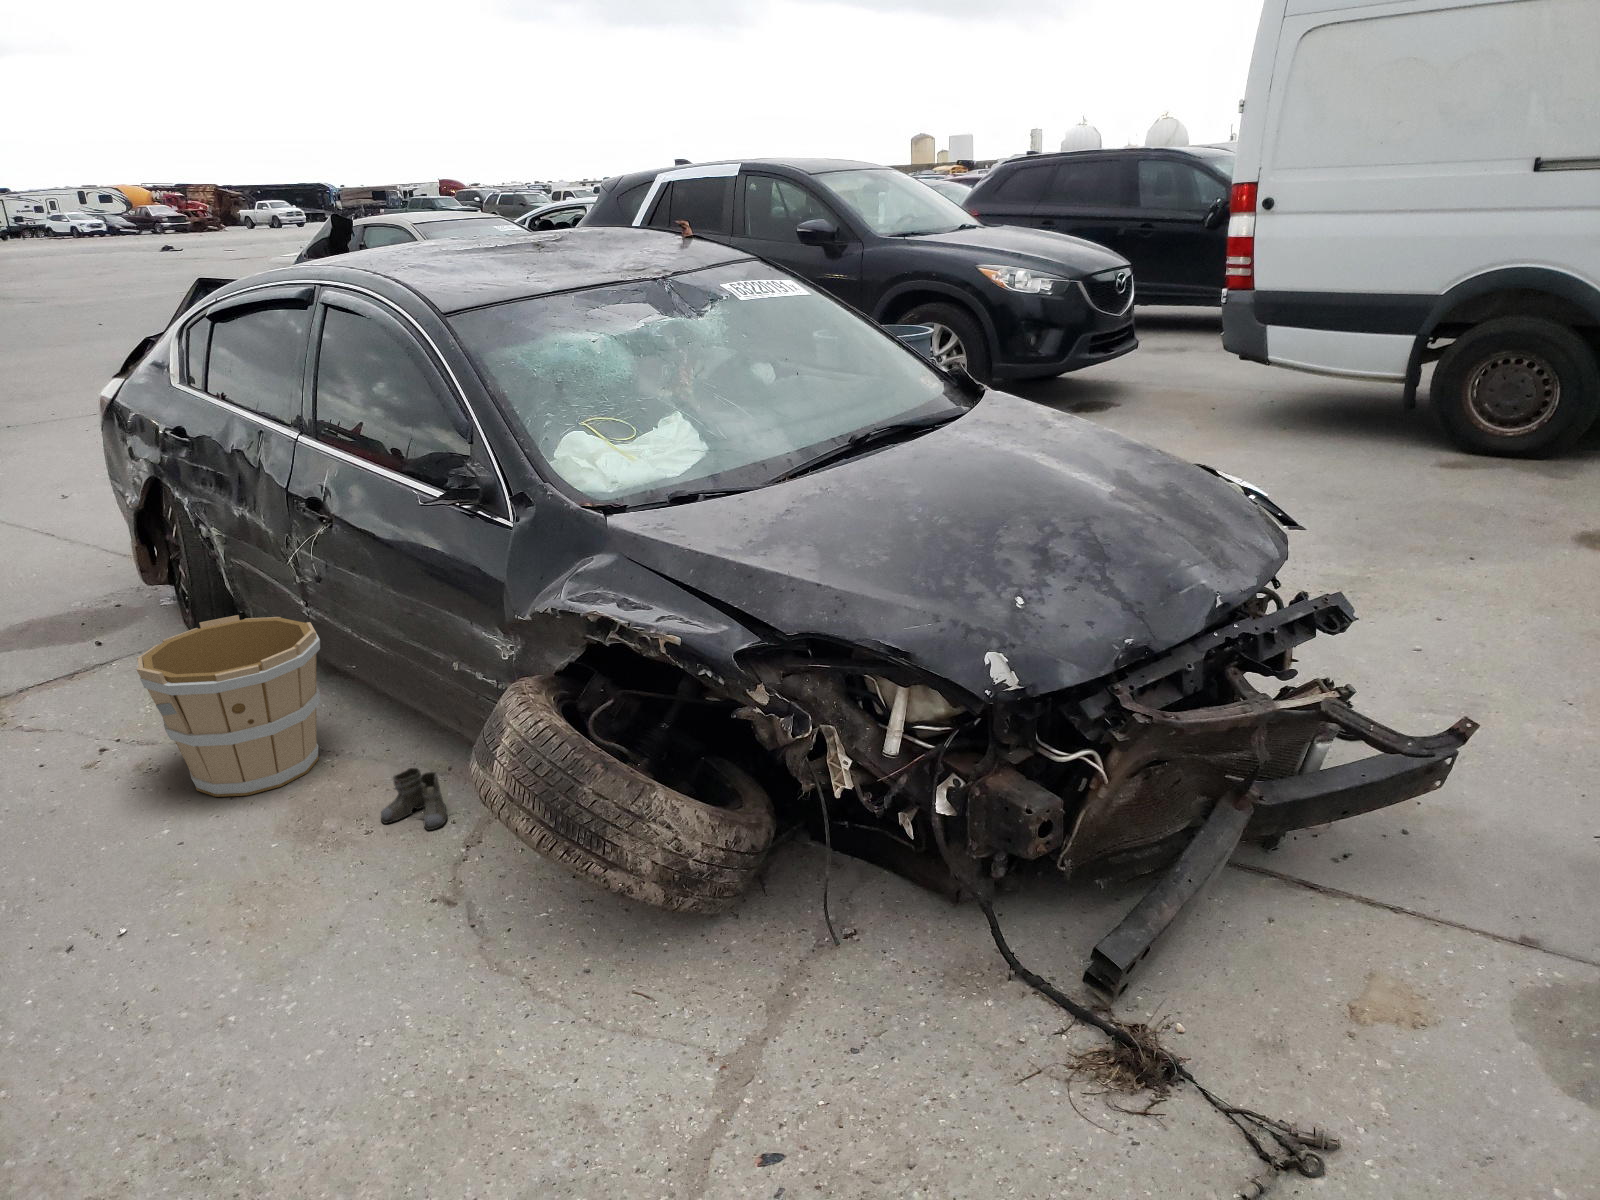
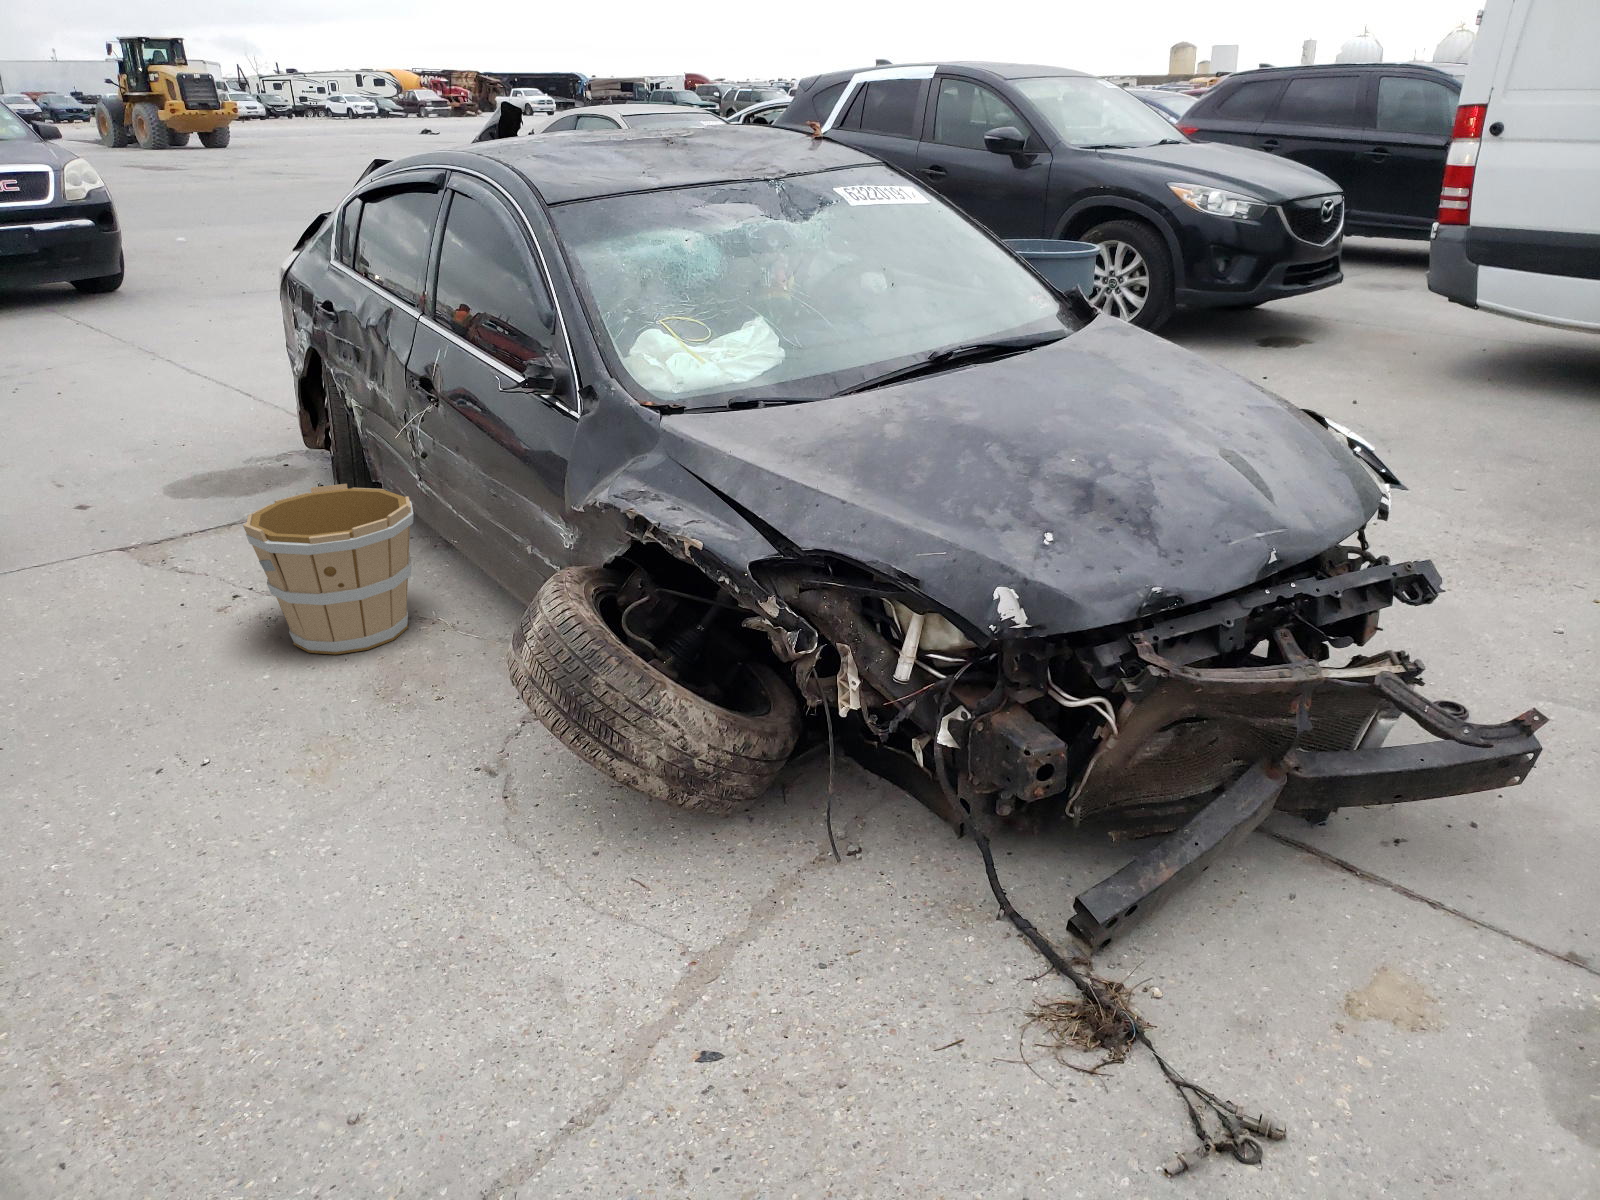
boots: present [381,768,447,830] -> none [447,645,521,706]

